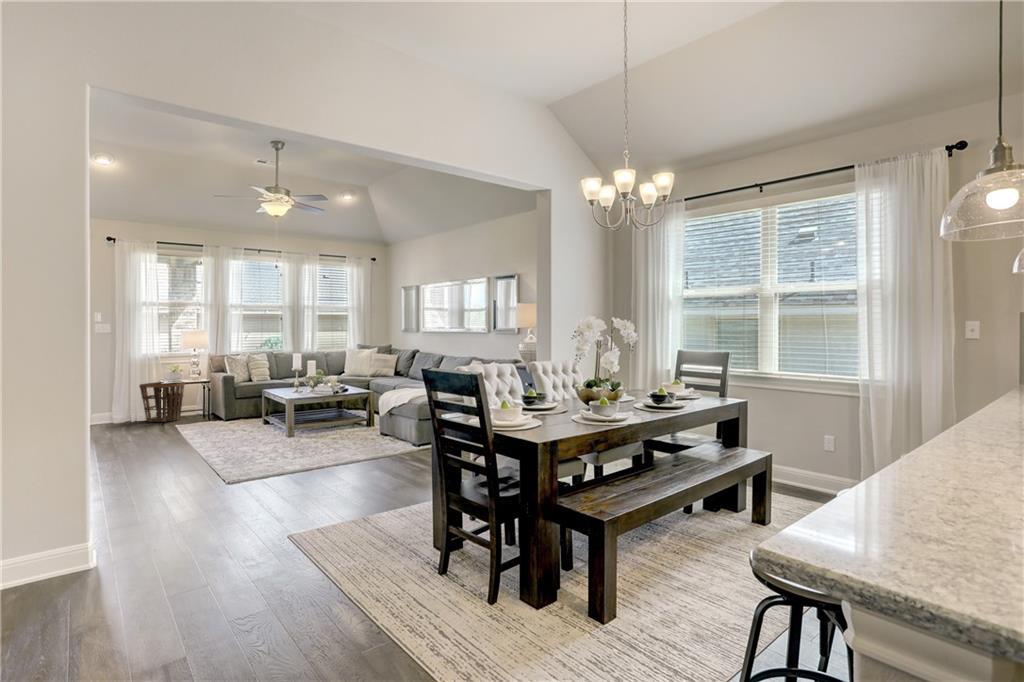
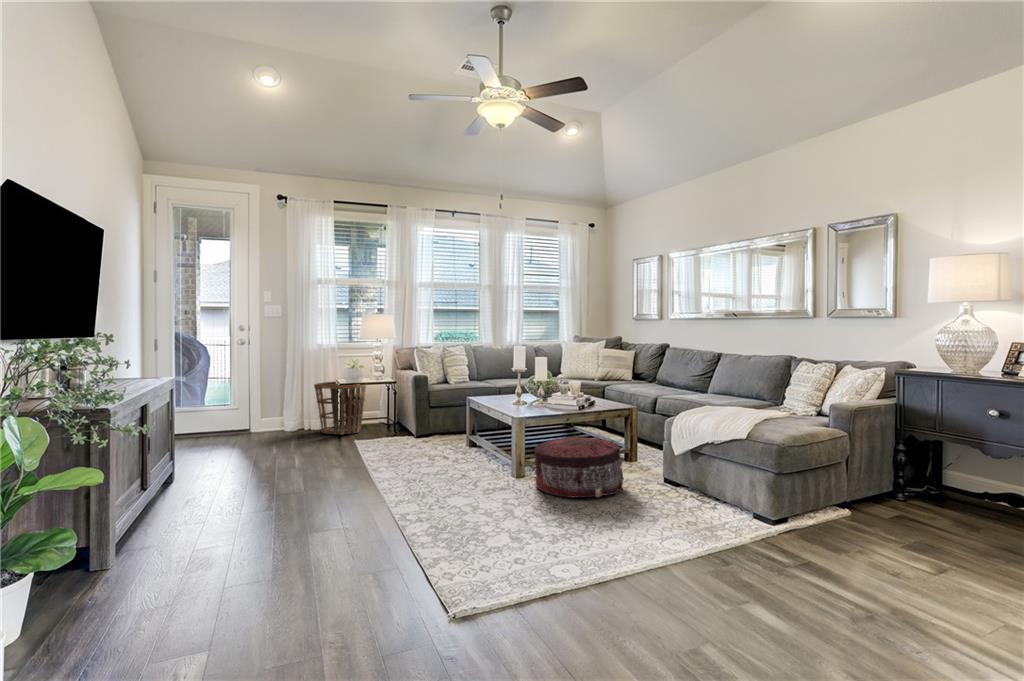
pouf: none [298,410,353,444] -> present [534,437,624,498]

